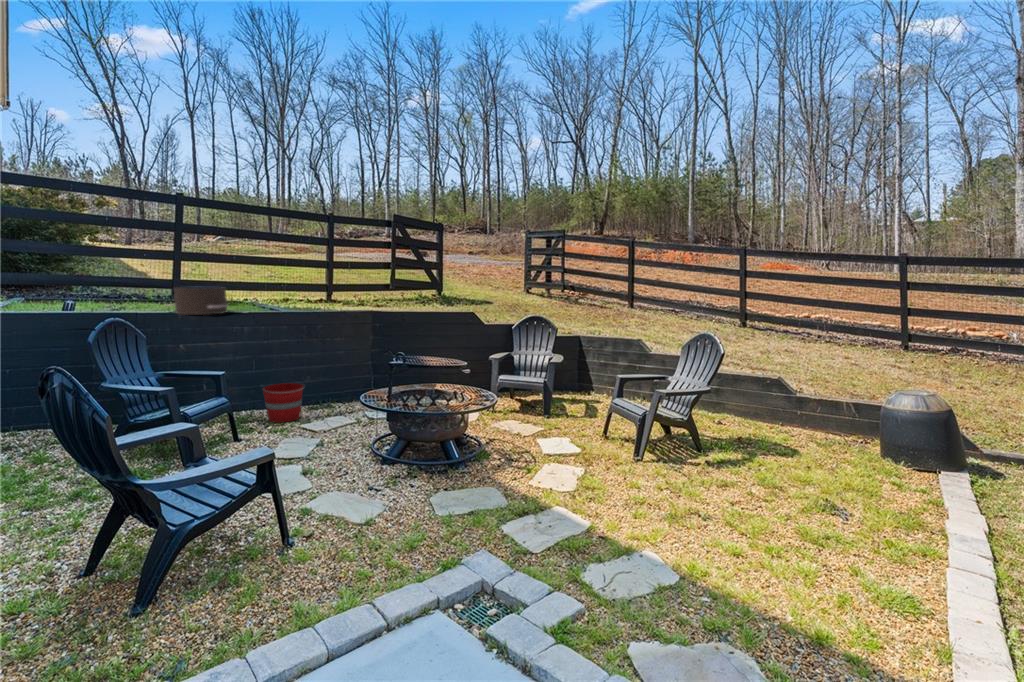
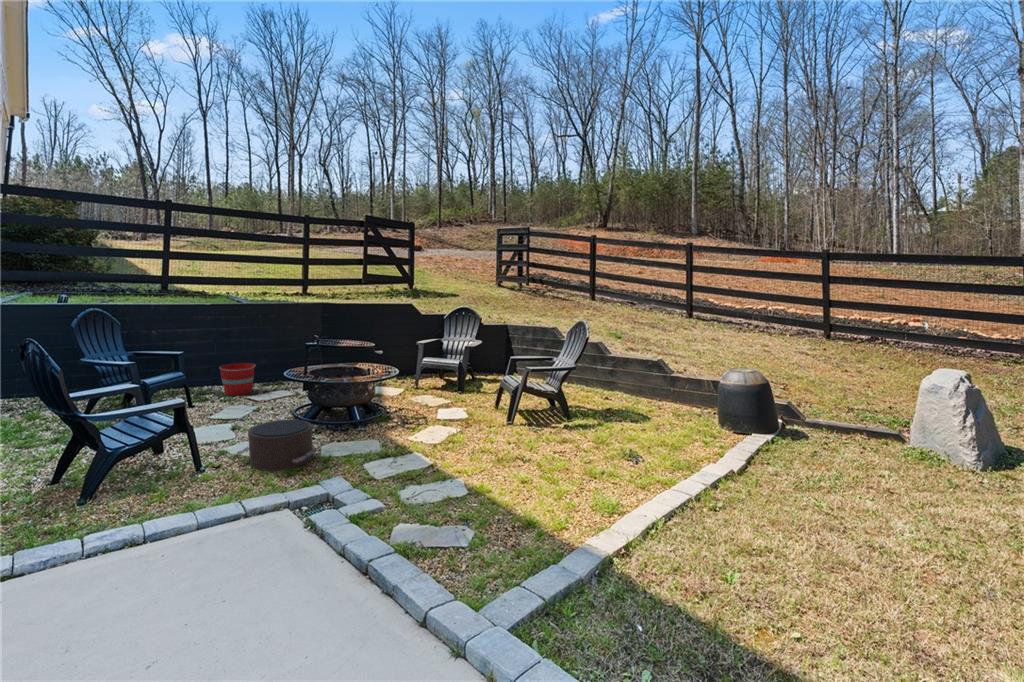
pouf: present [169,287,228,315] -> present [236,420,317,471]

